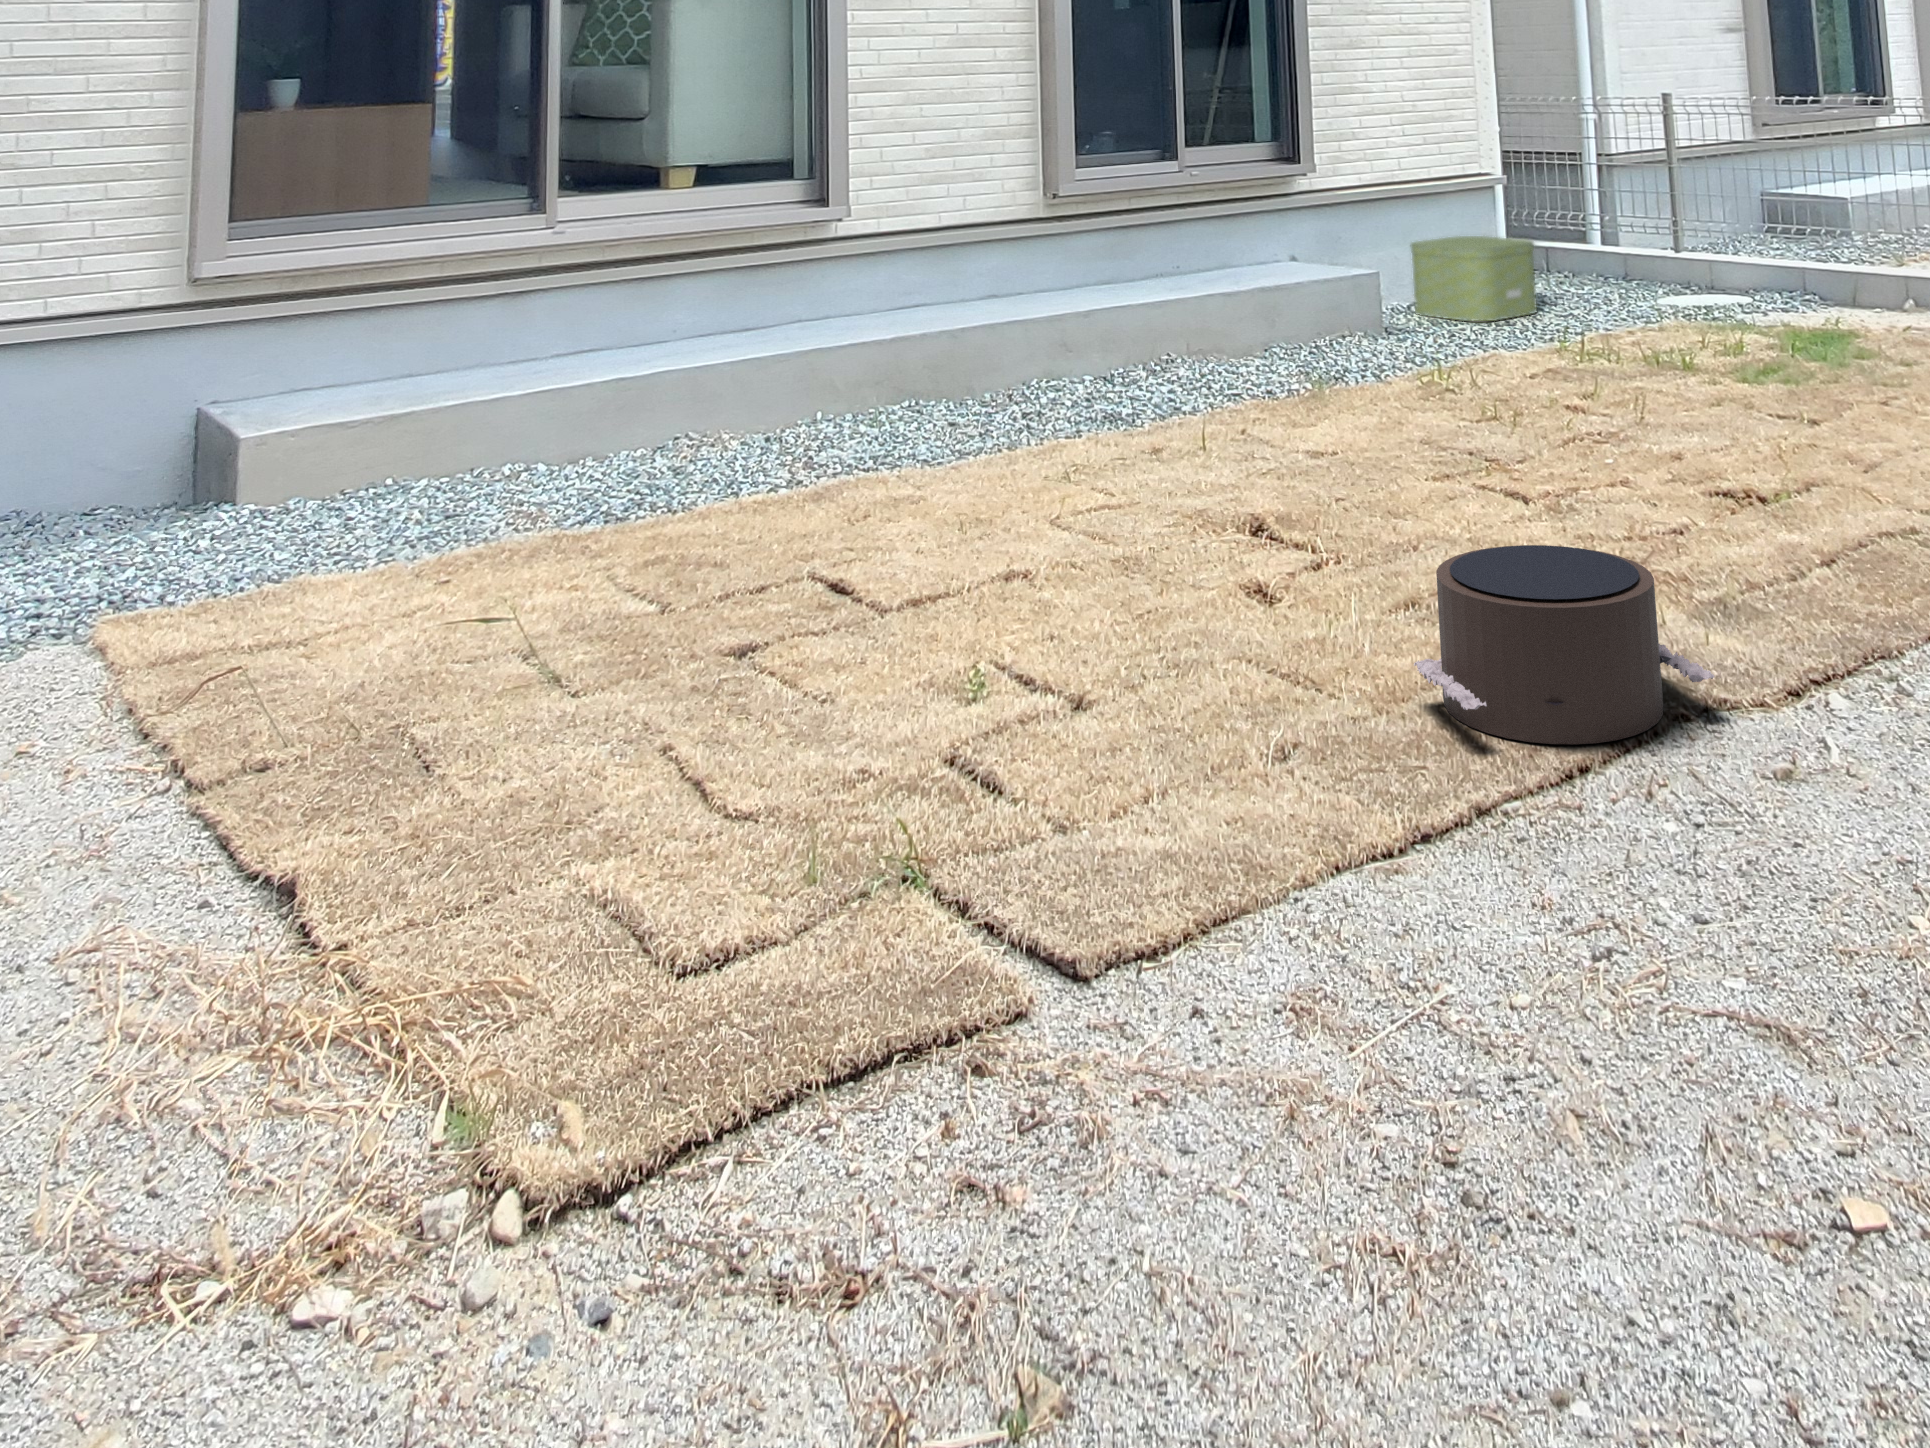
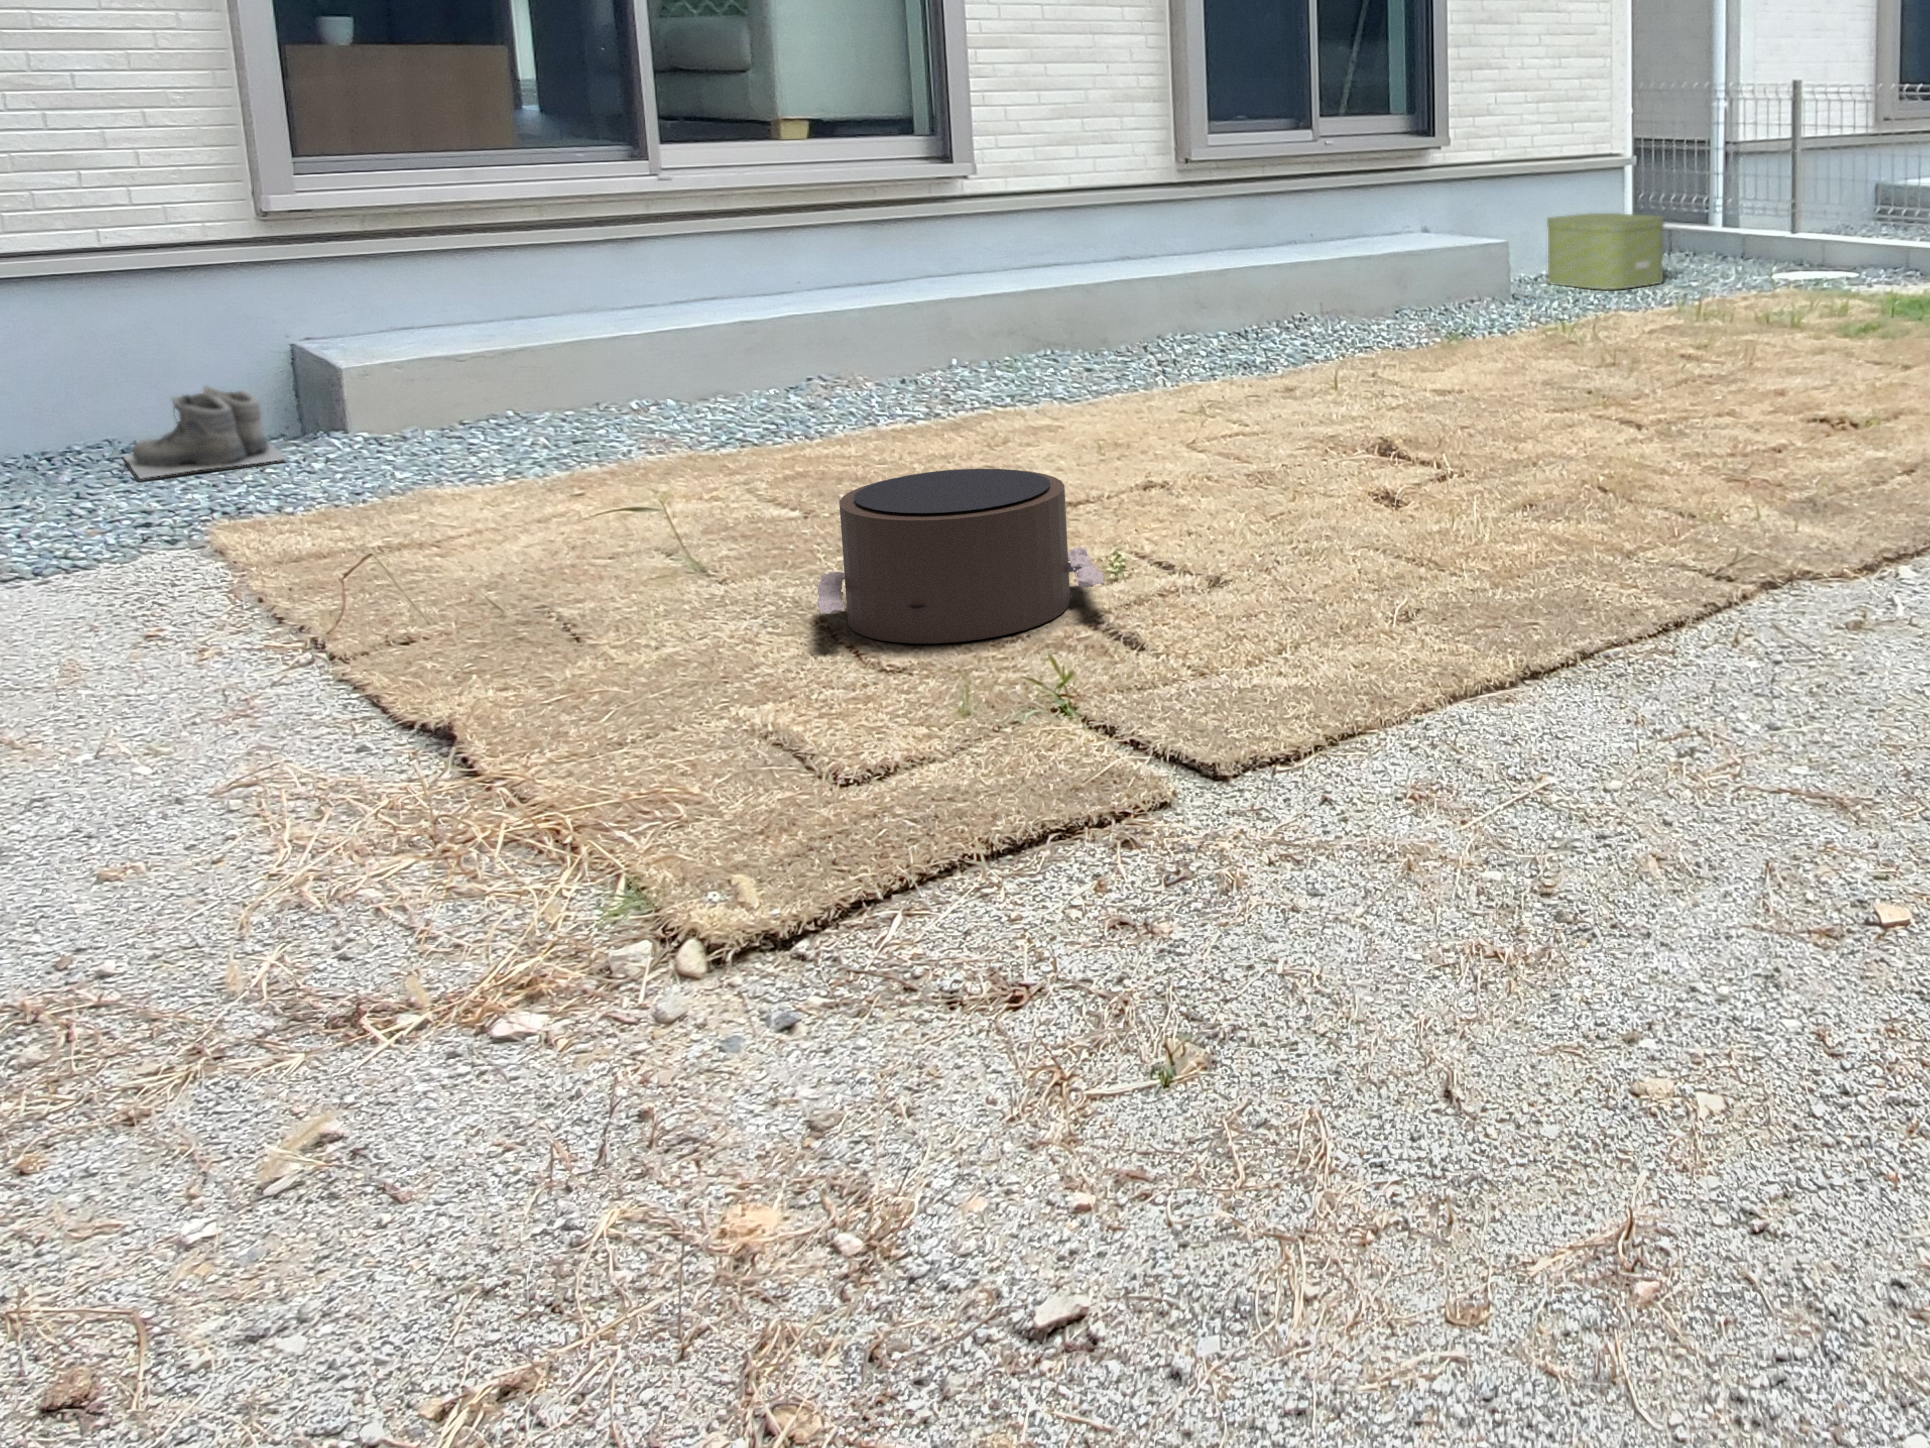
boots: none [19,455,169,558] -> present [124,386,285,479]
pouf: present [1414,545,1714,744] -> present [817,469,1104,643]

